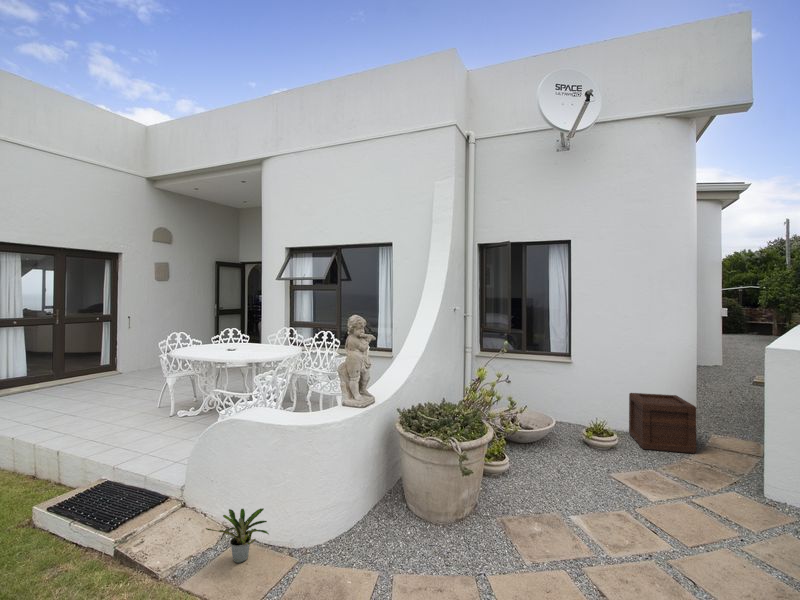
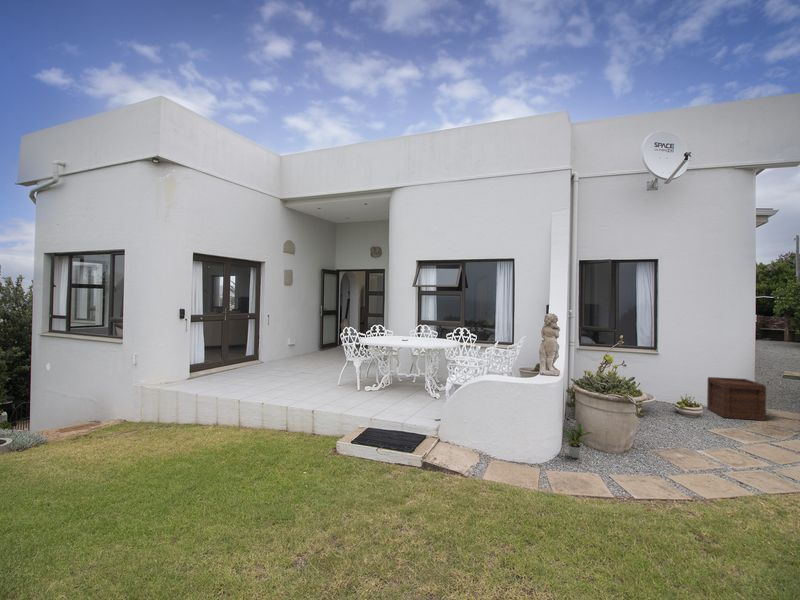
potted plant: present [206,508,269,563] -> present [563,423,591,458]

